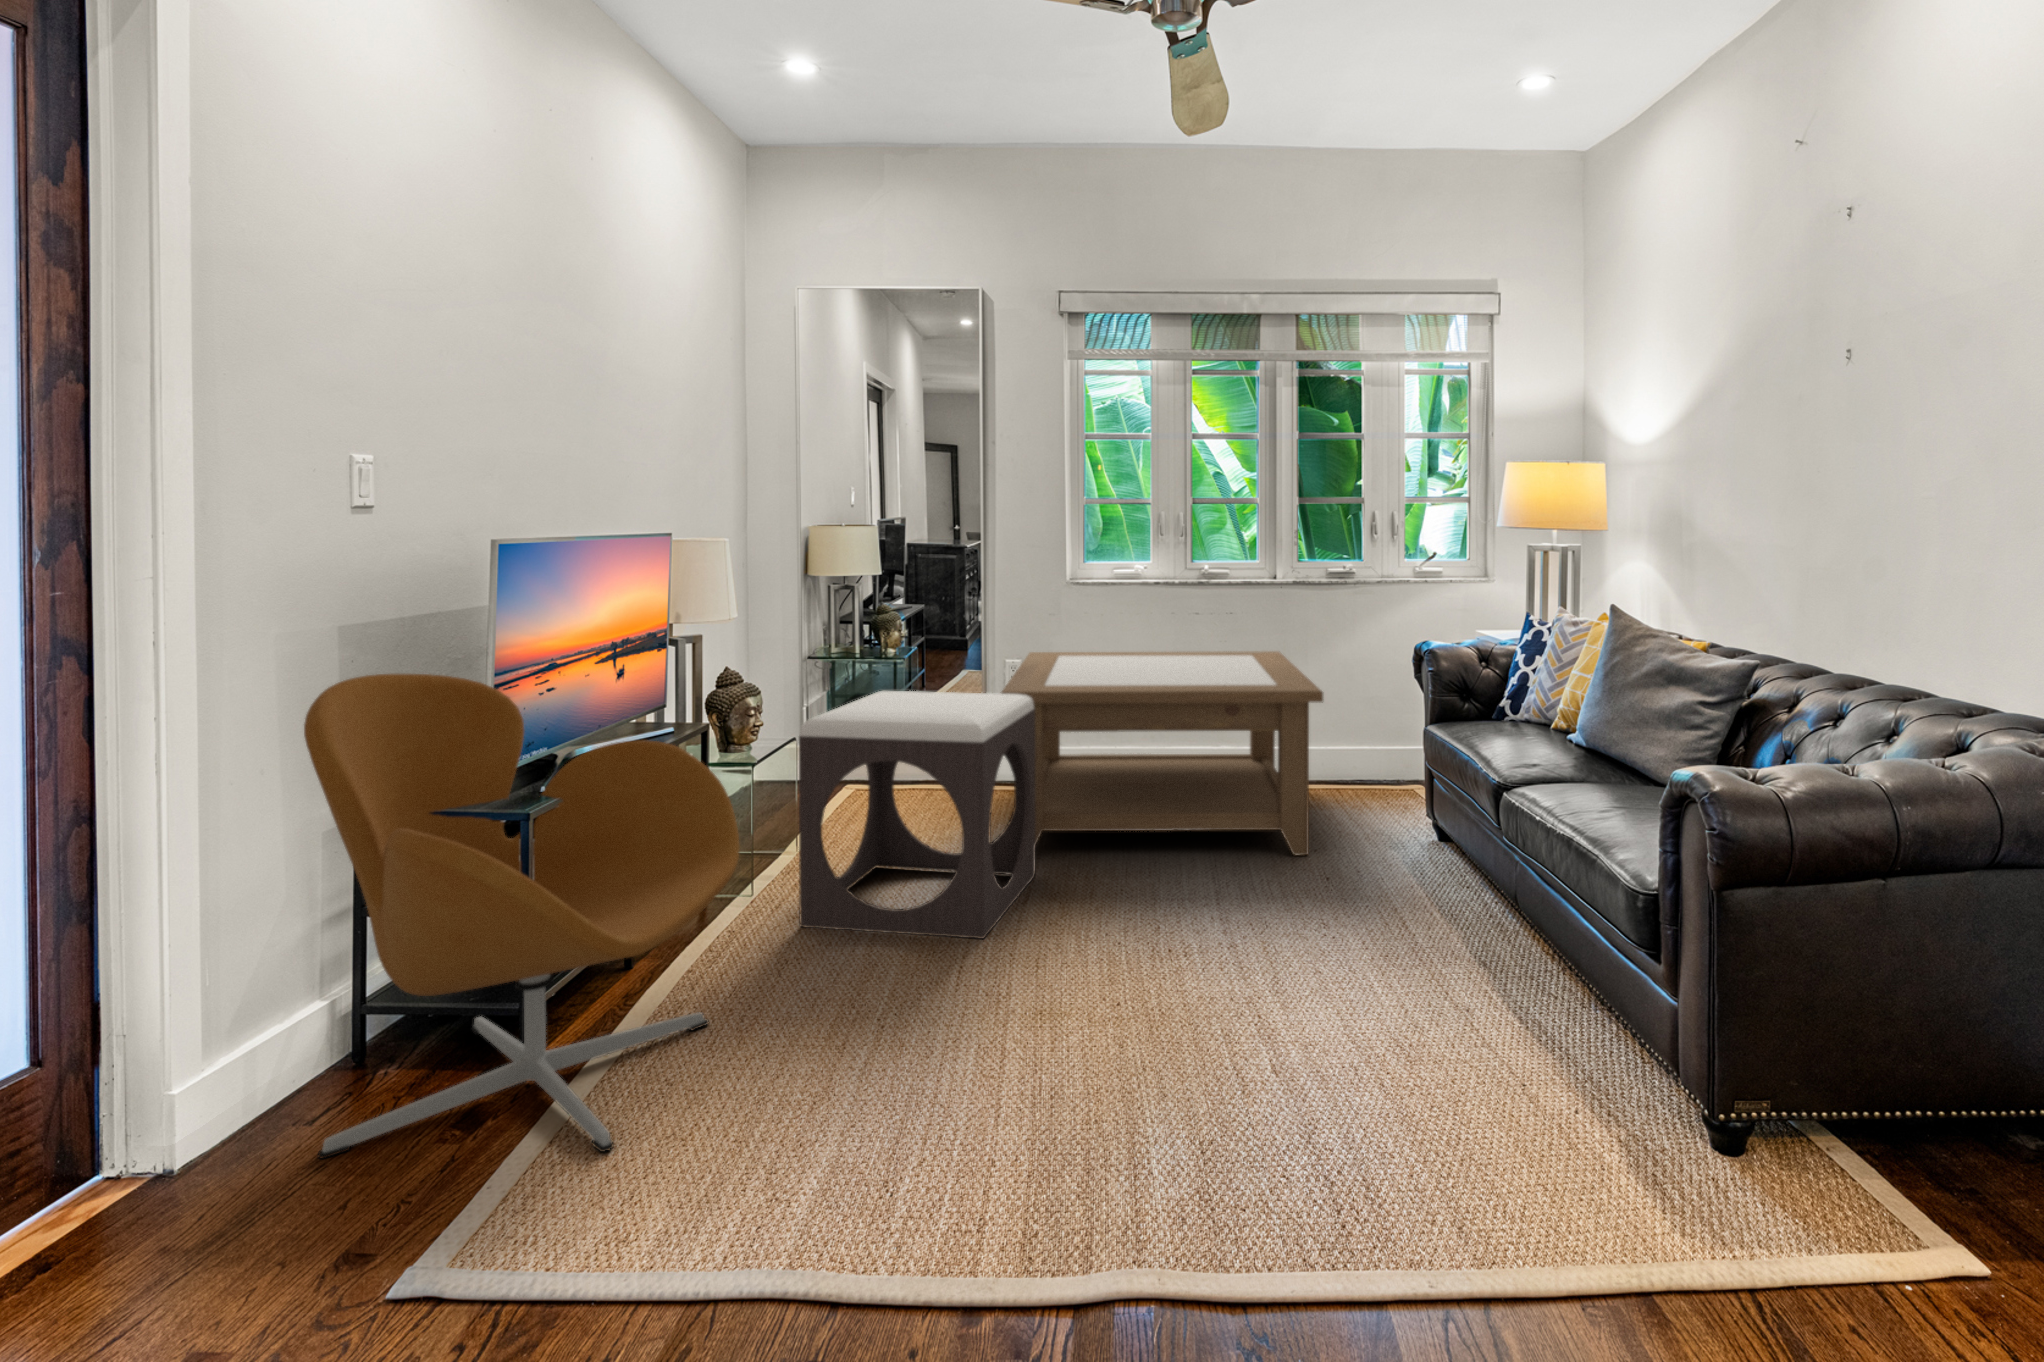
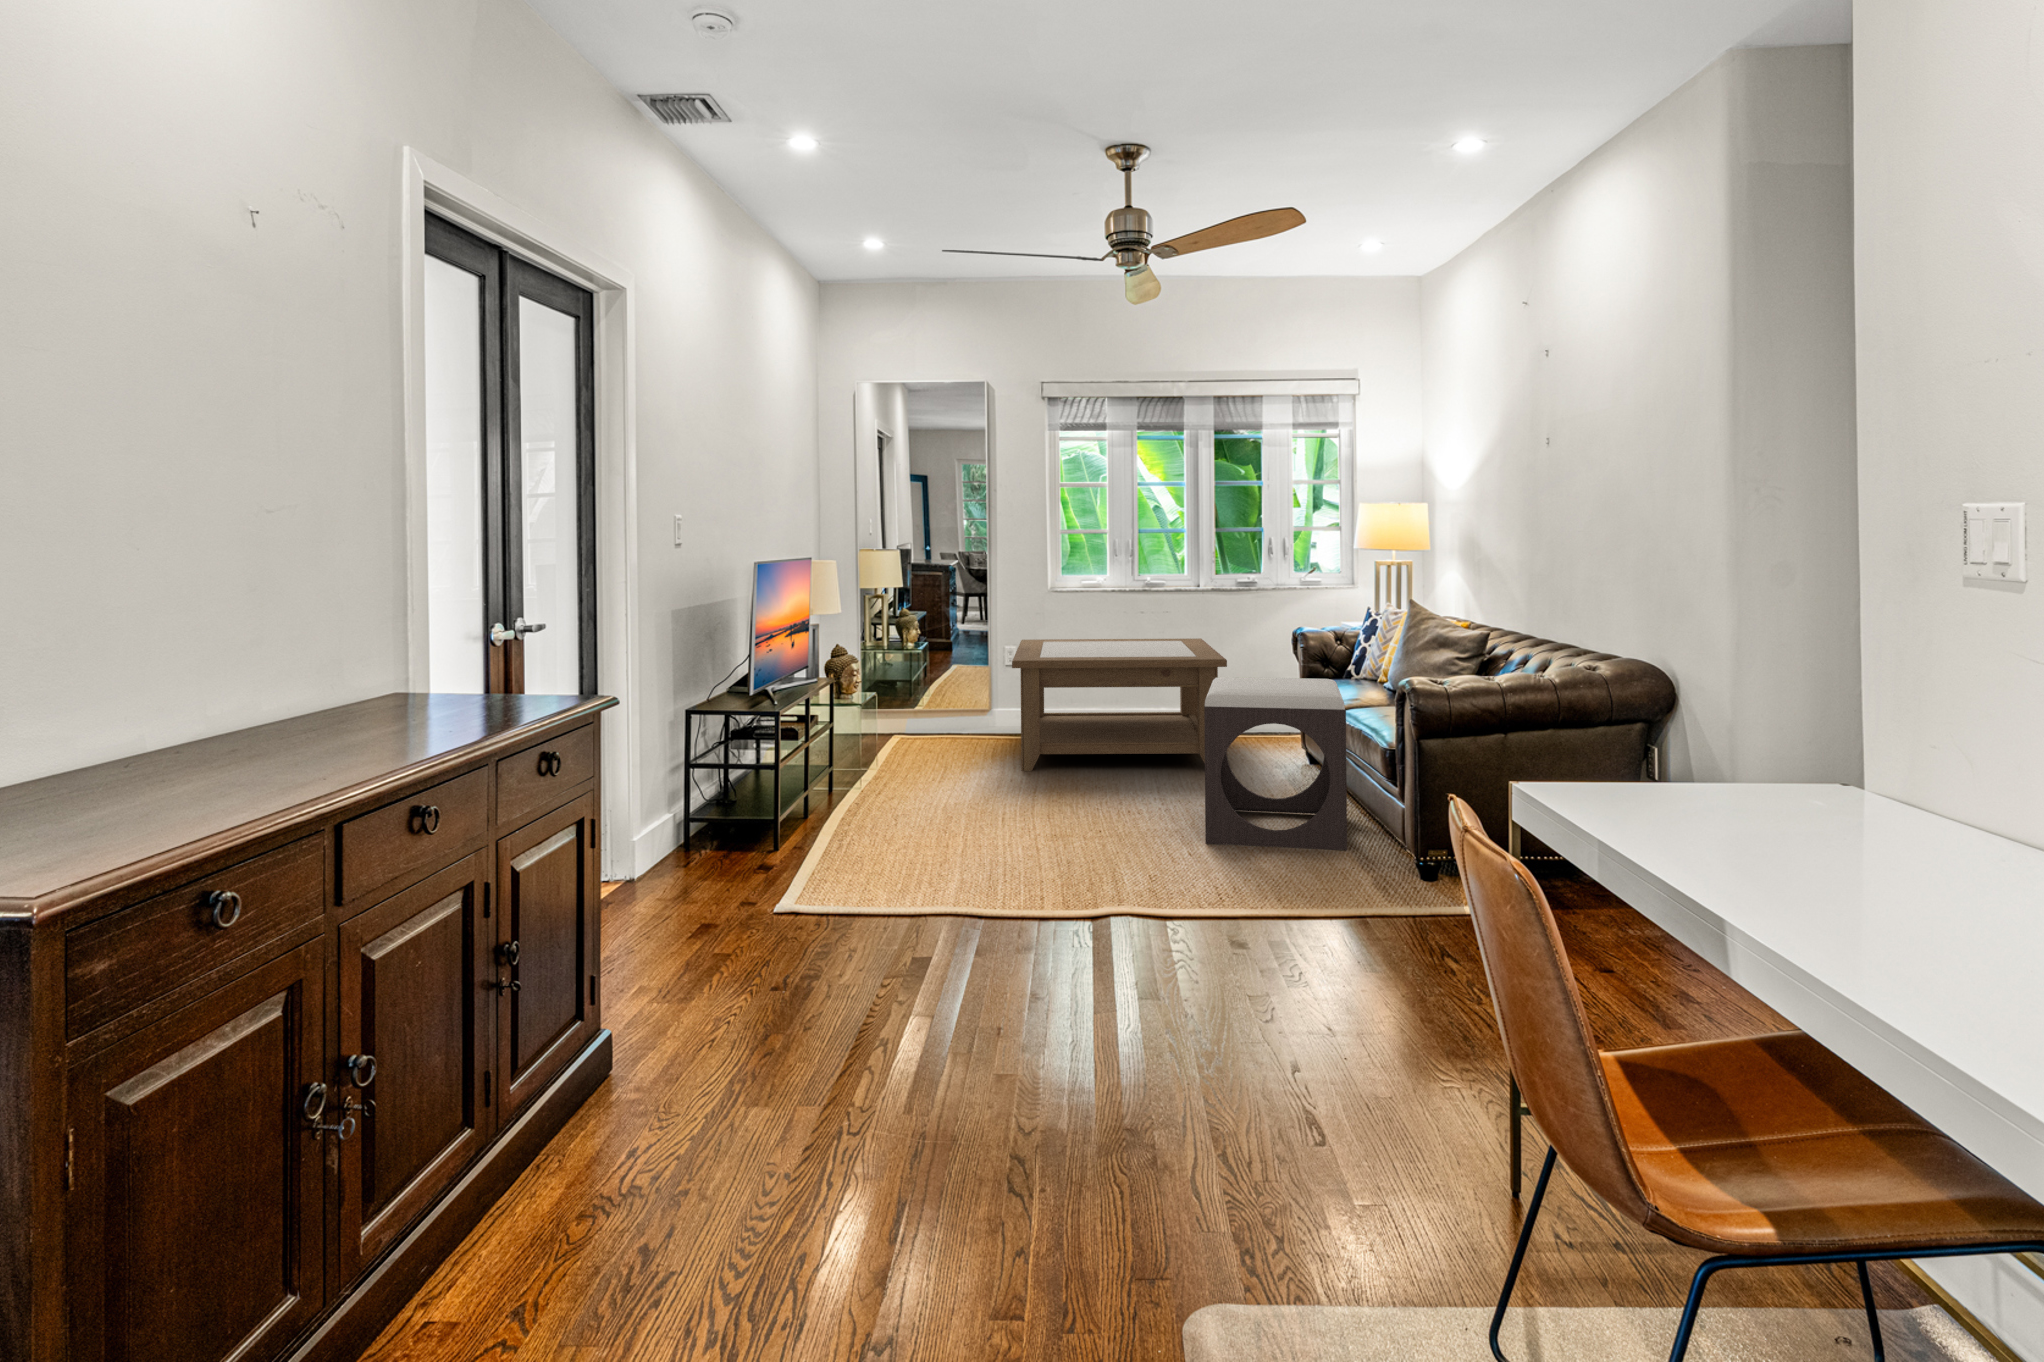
armchair: present [304,674,740,1158] -> none [680,636,884,878]
footstool: present [799,691,1035,939] -> present [1204,677,1347,850]

